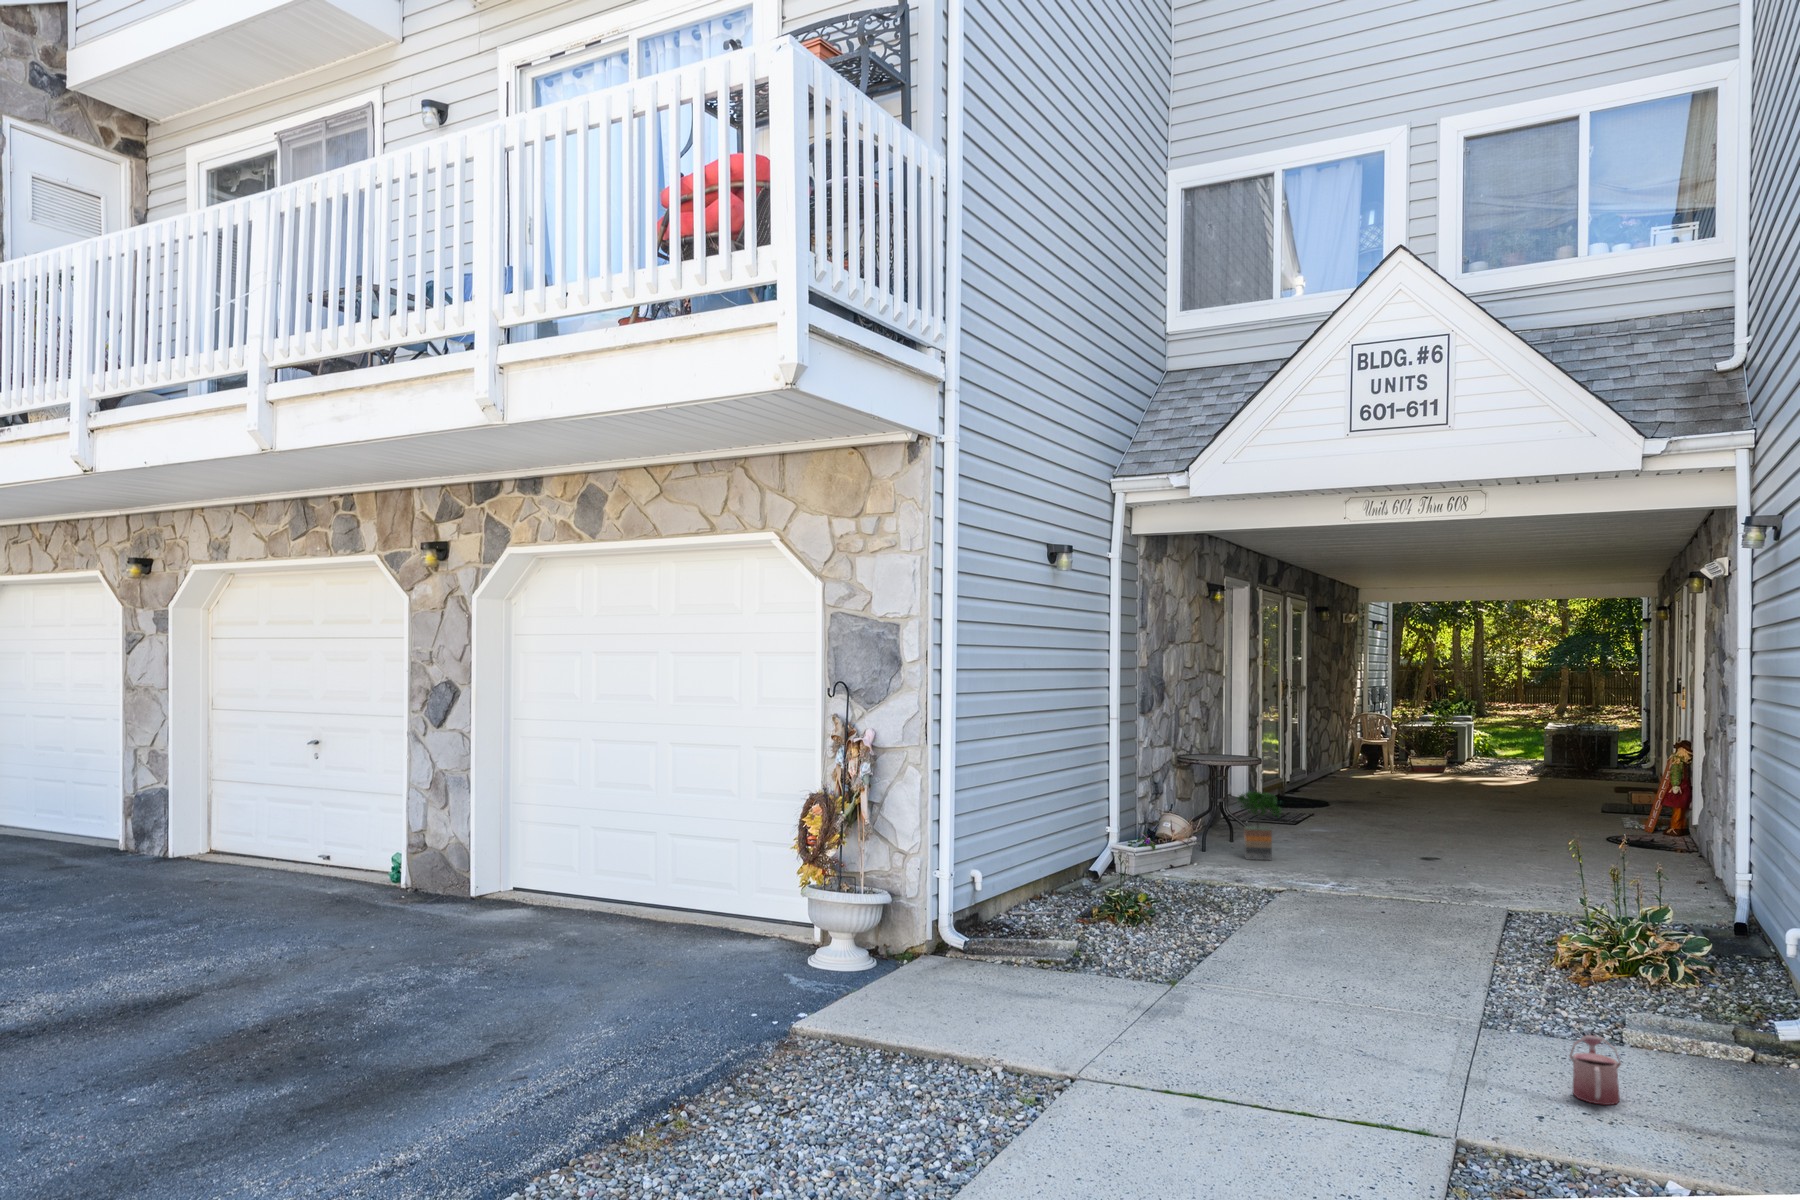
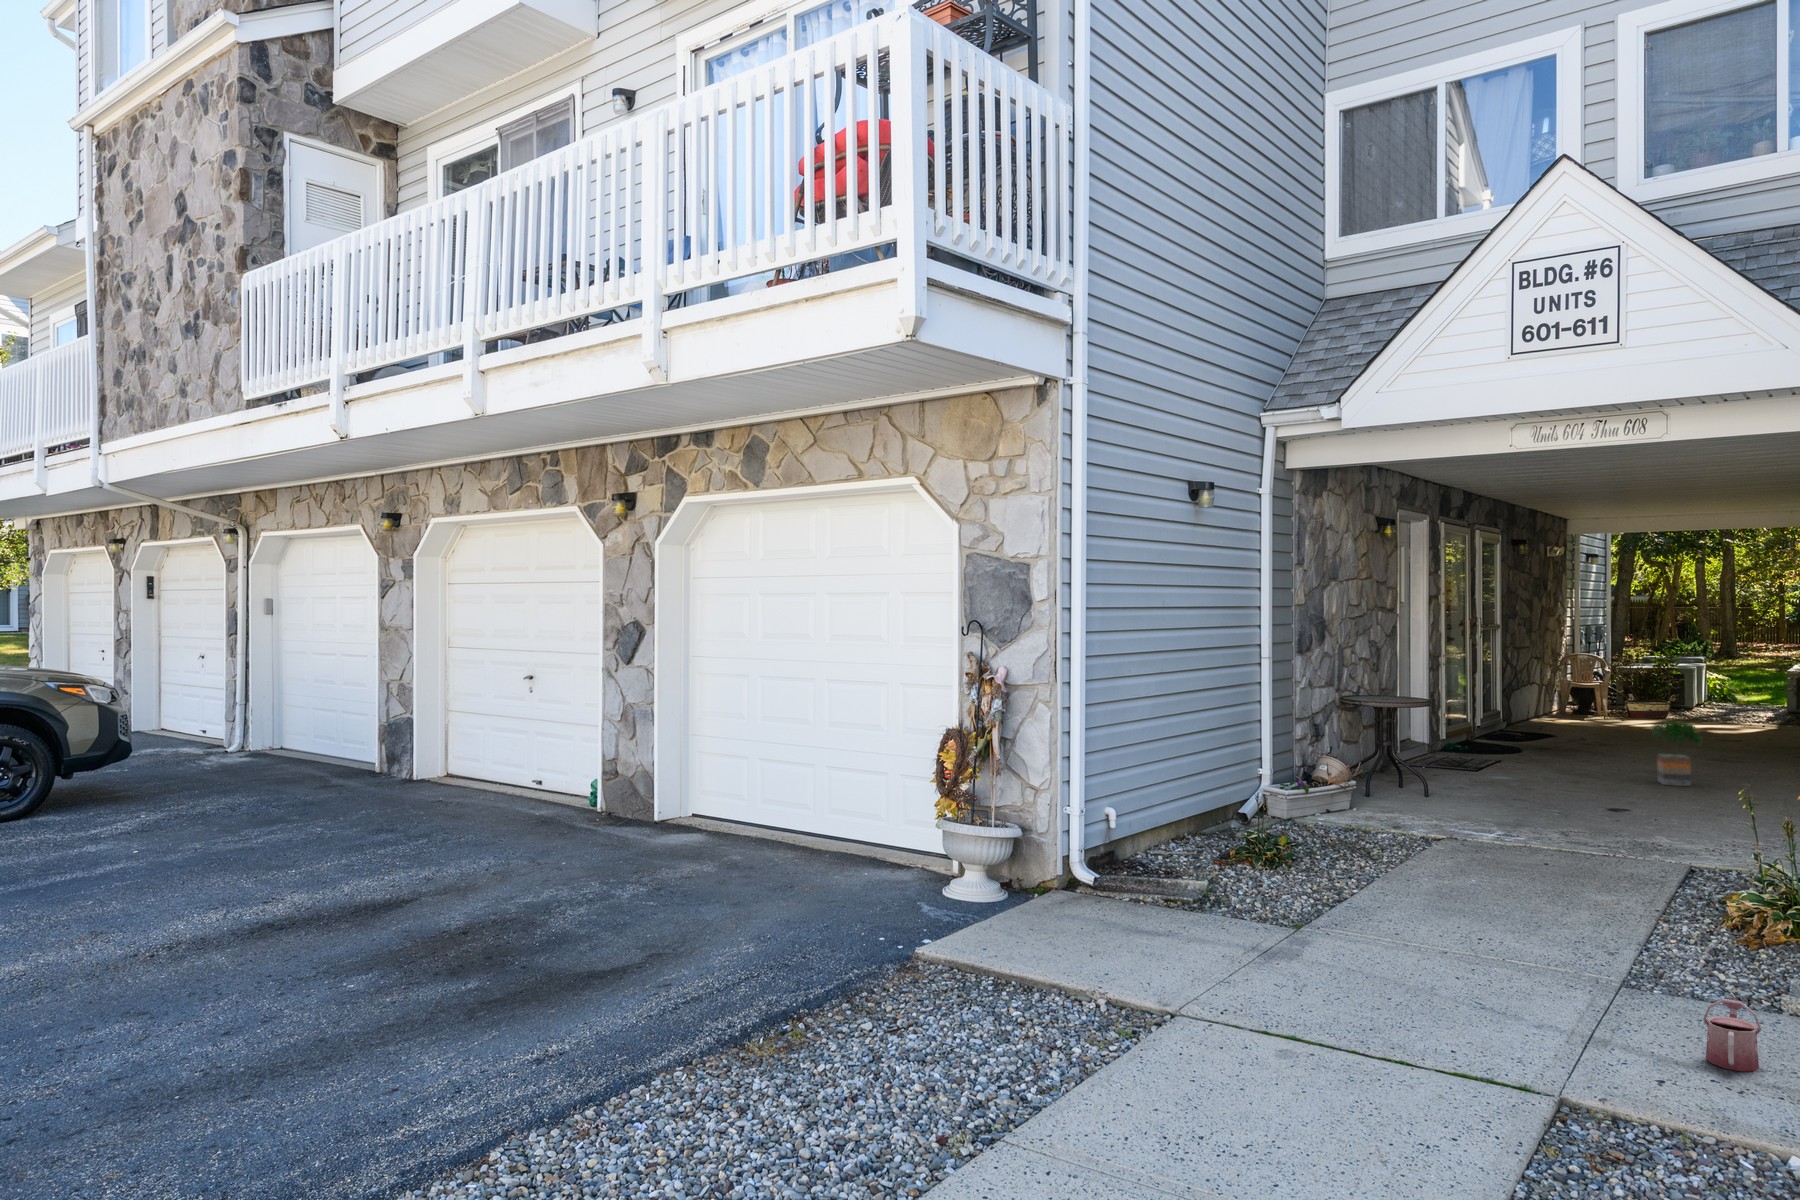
potted tree: present [1237,792,1281,860] -> present [1651,721,1702,786]

